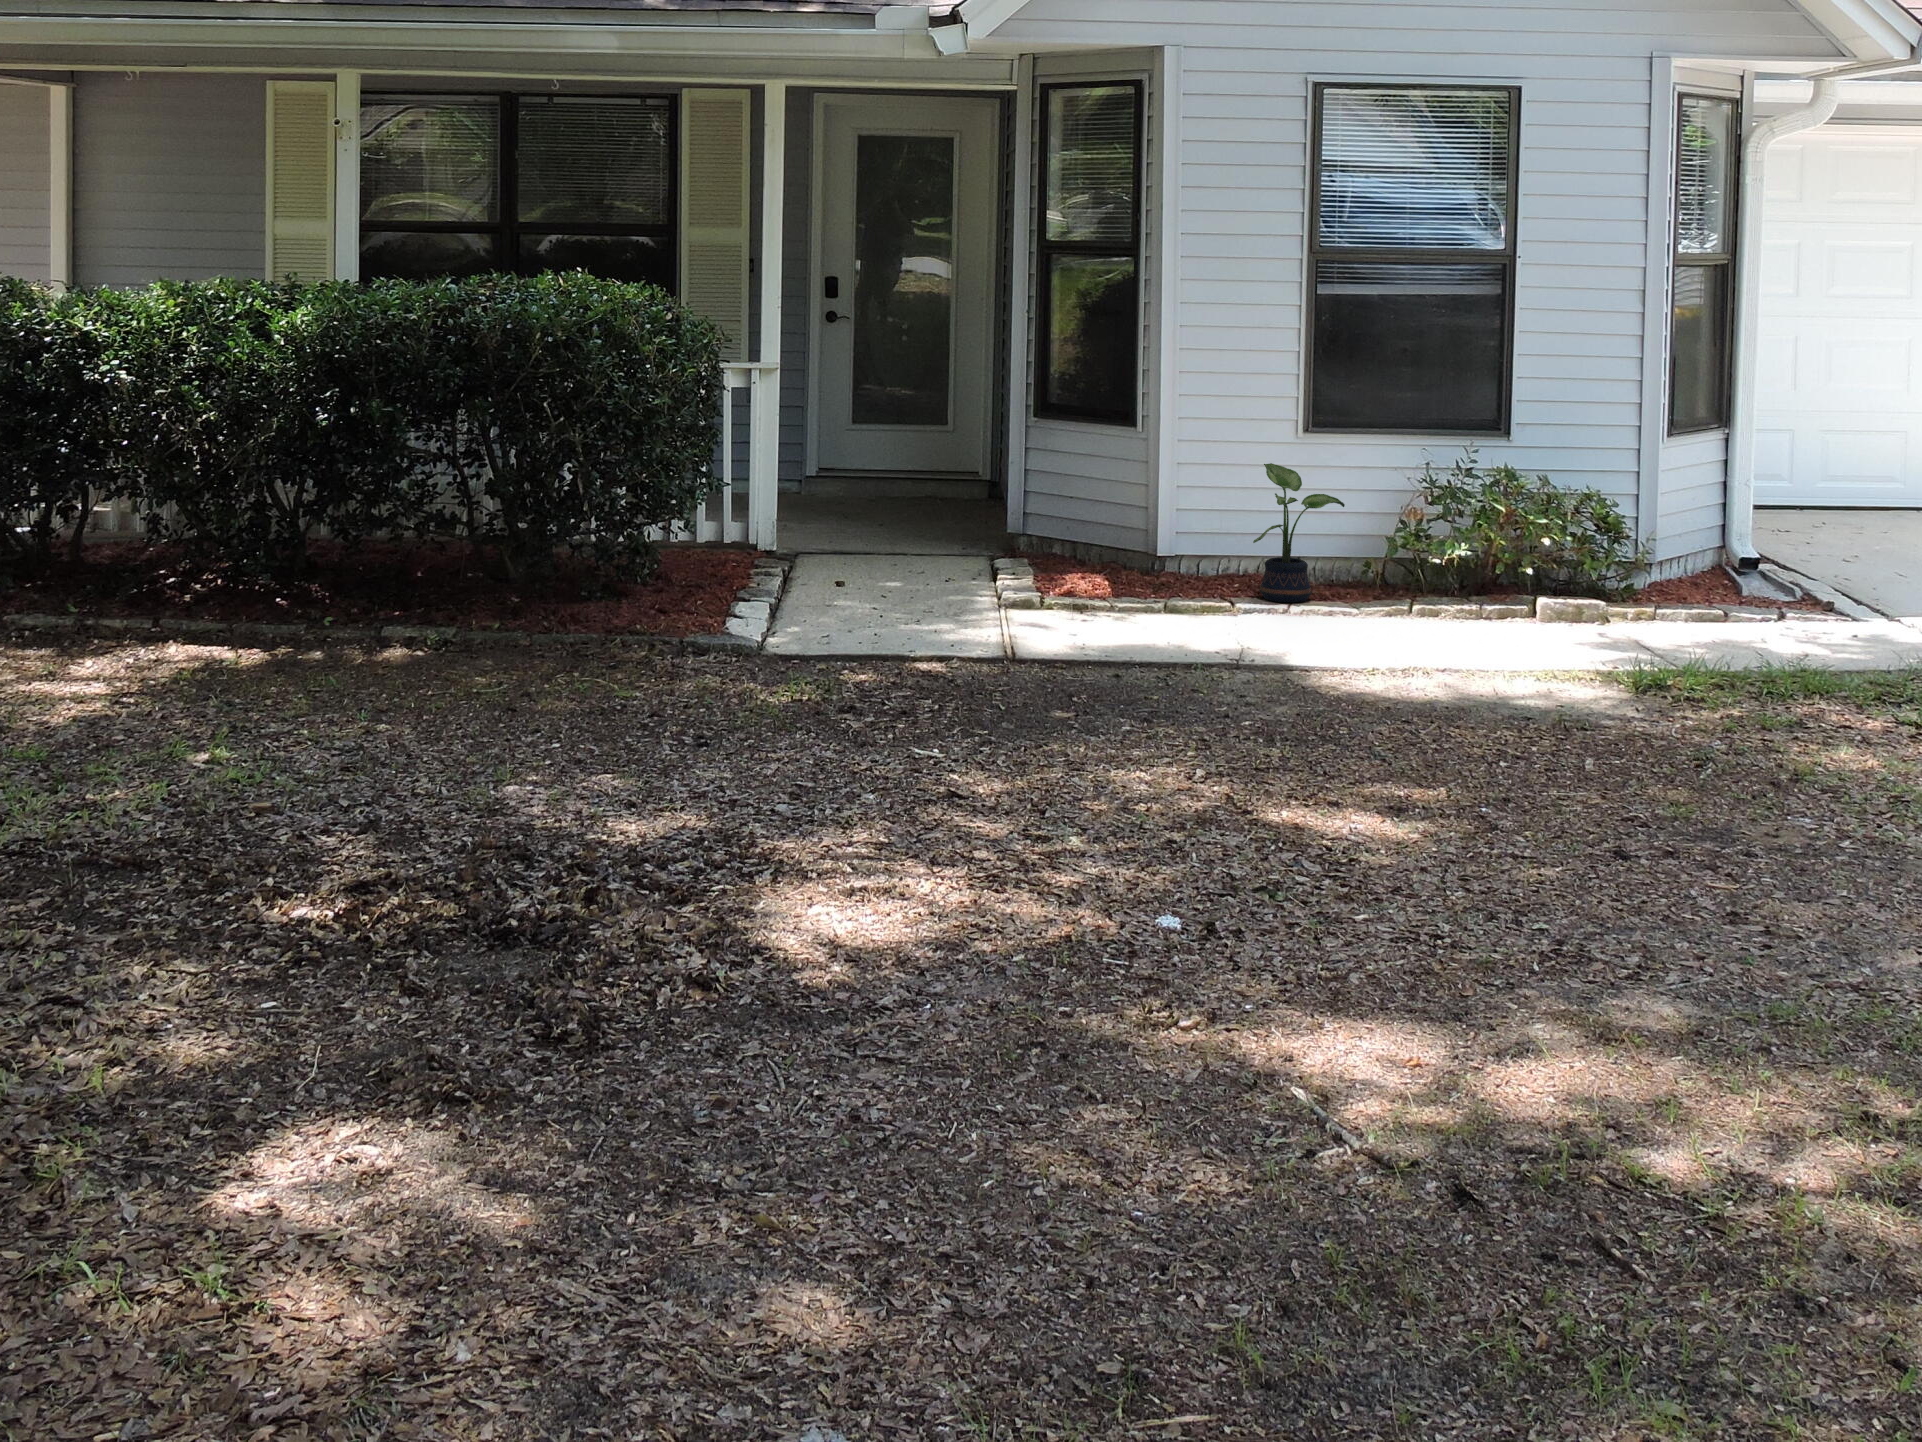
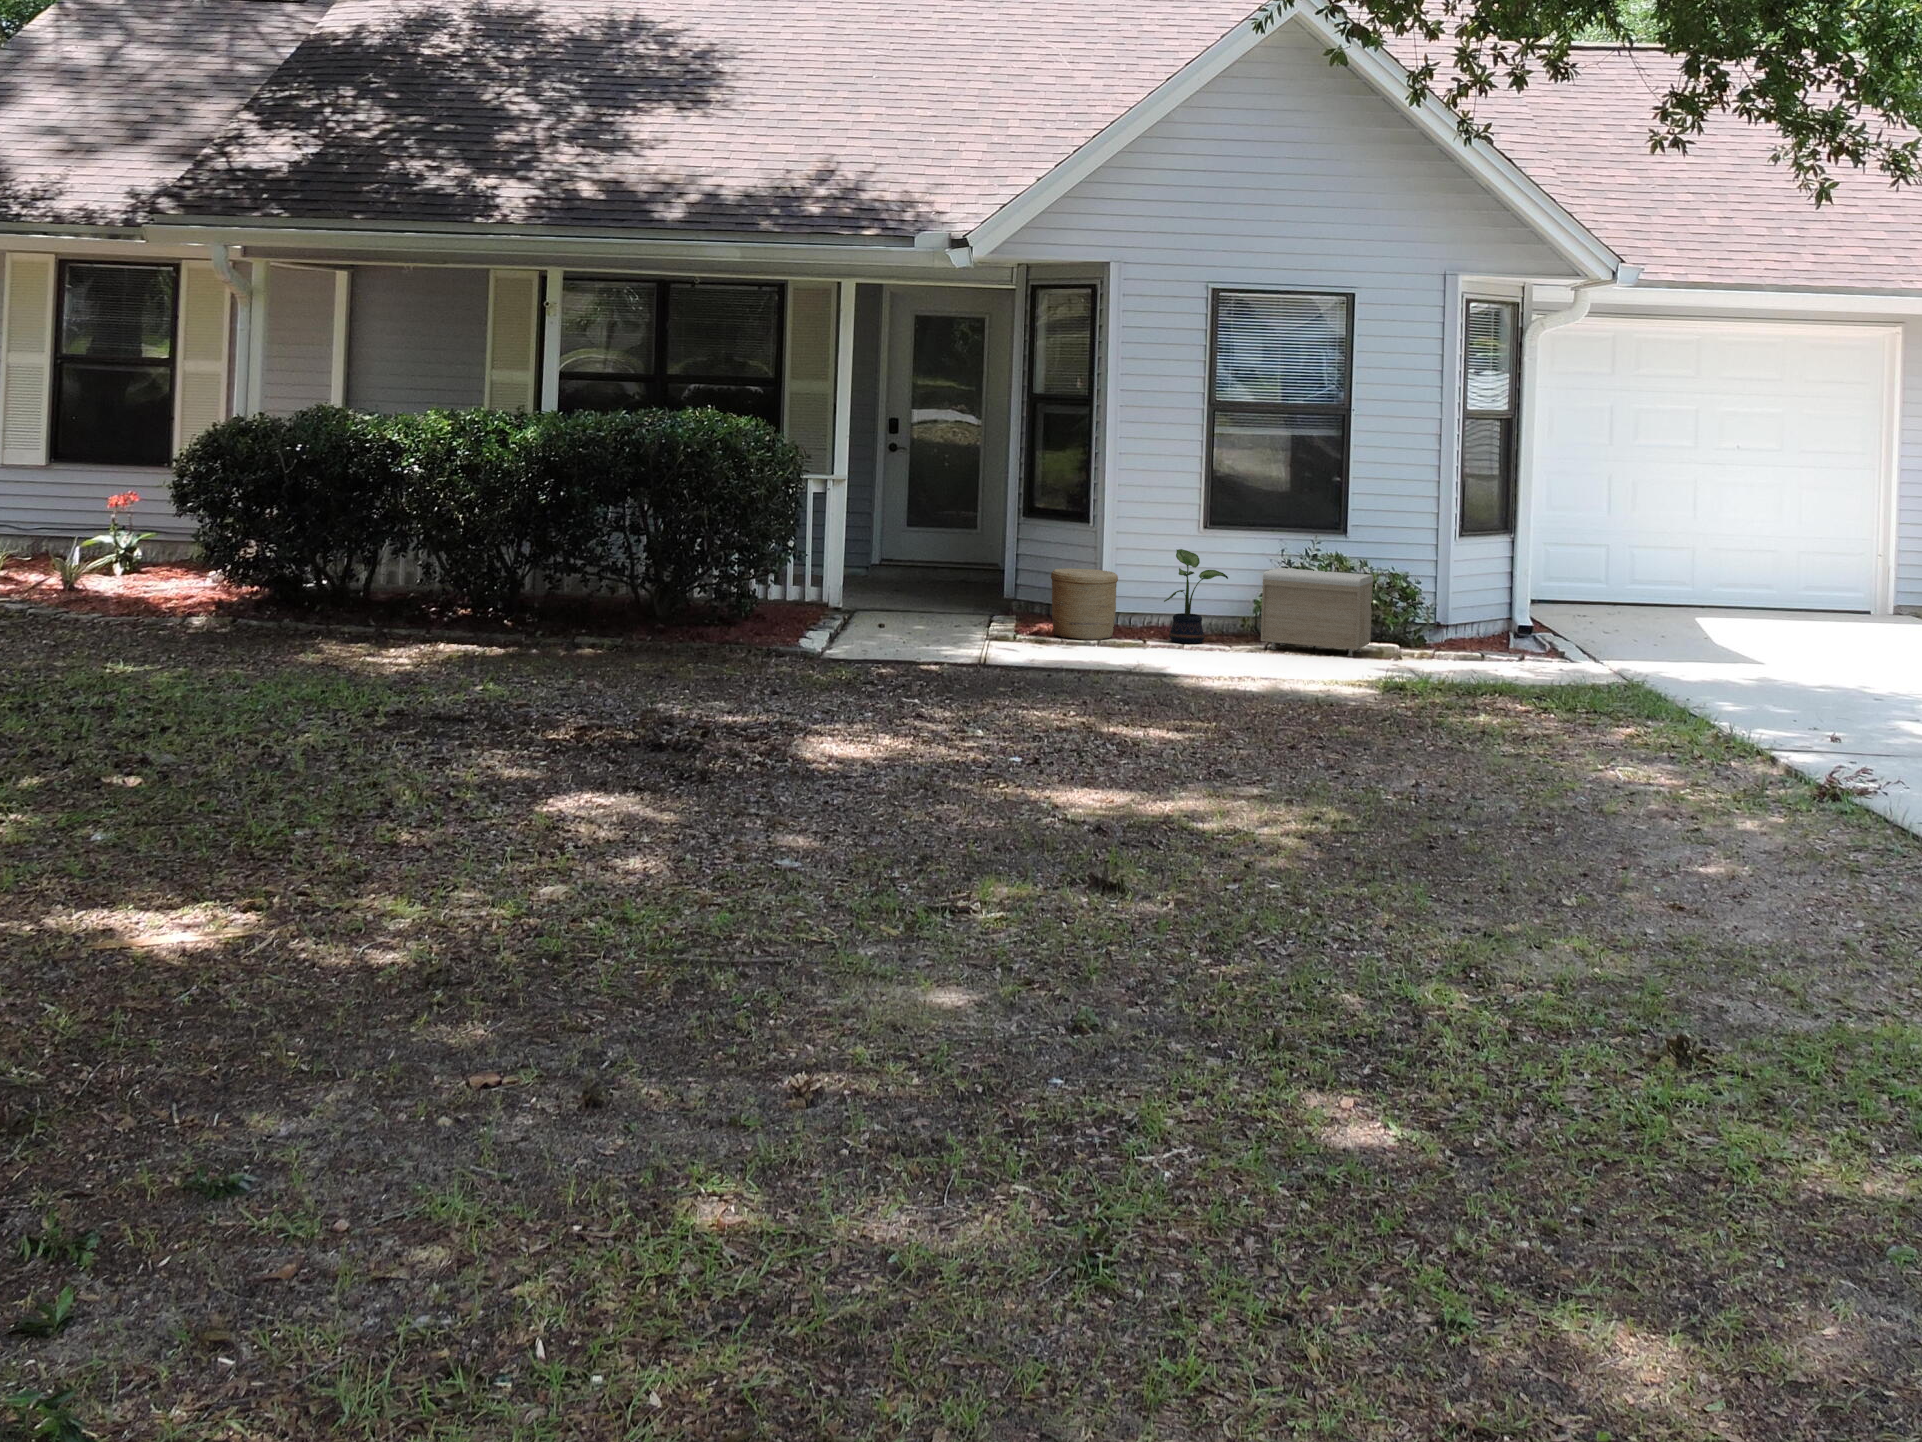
storage bench: none [1399,488,1559,620] -> present [1261,568,1373,656]
woven basket: none [1085,495,1183,600] -> present [1051,568,1118,640]

